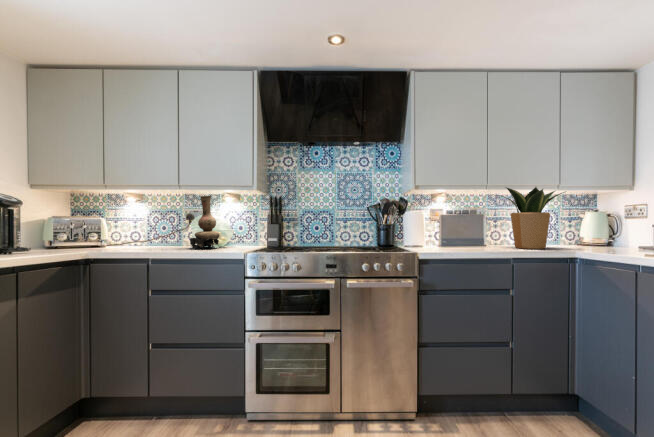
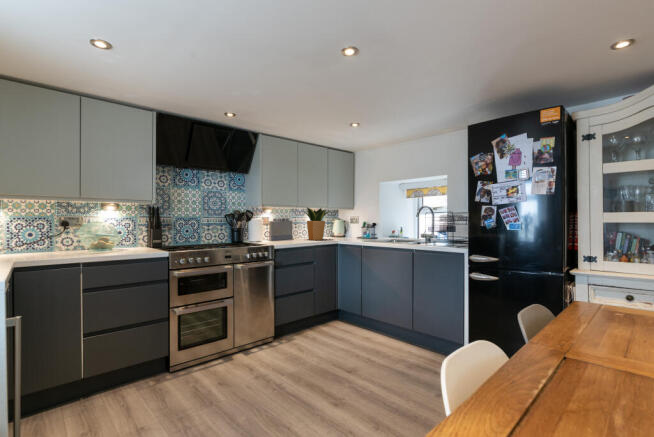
vase: present [190,196,221,249] -> none [82,207,120,253]

